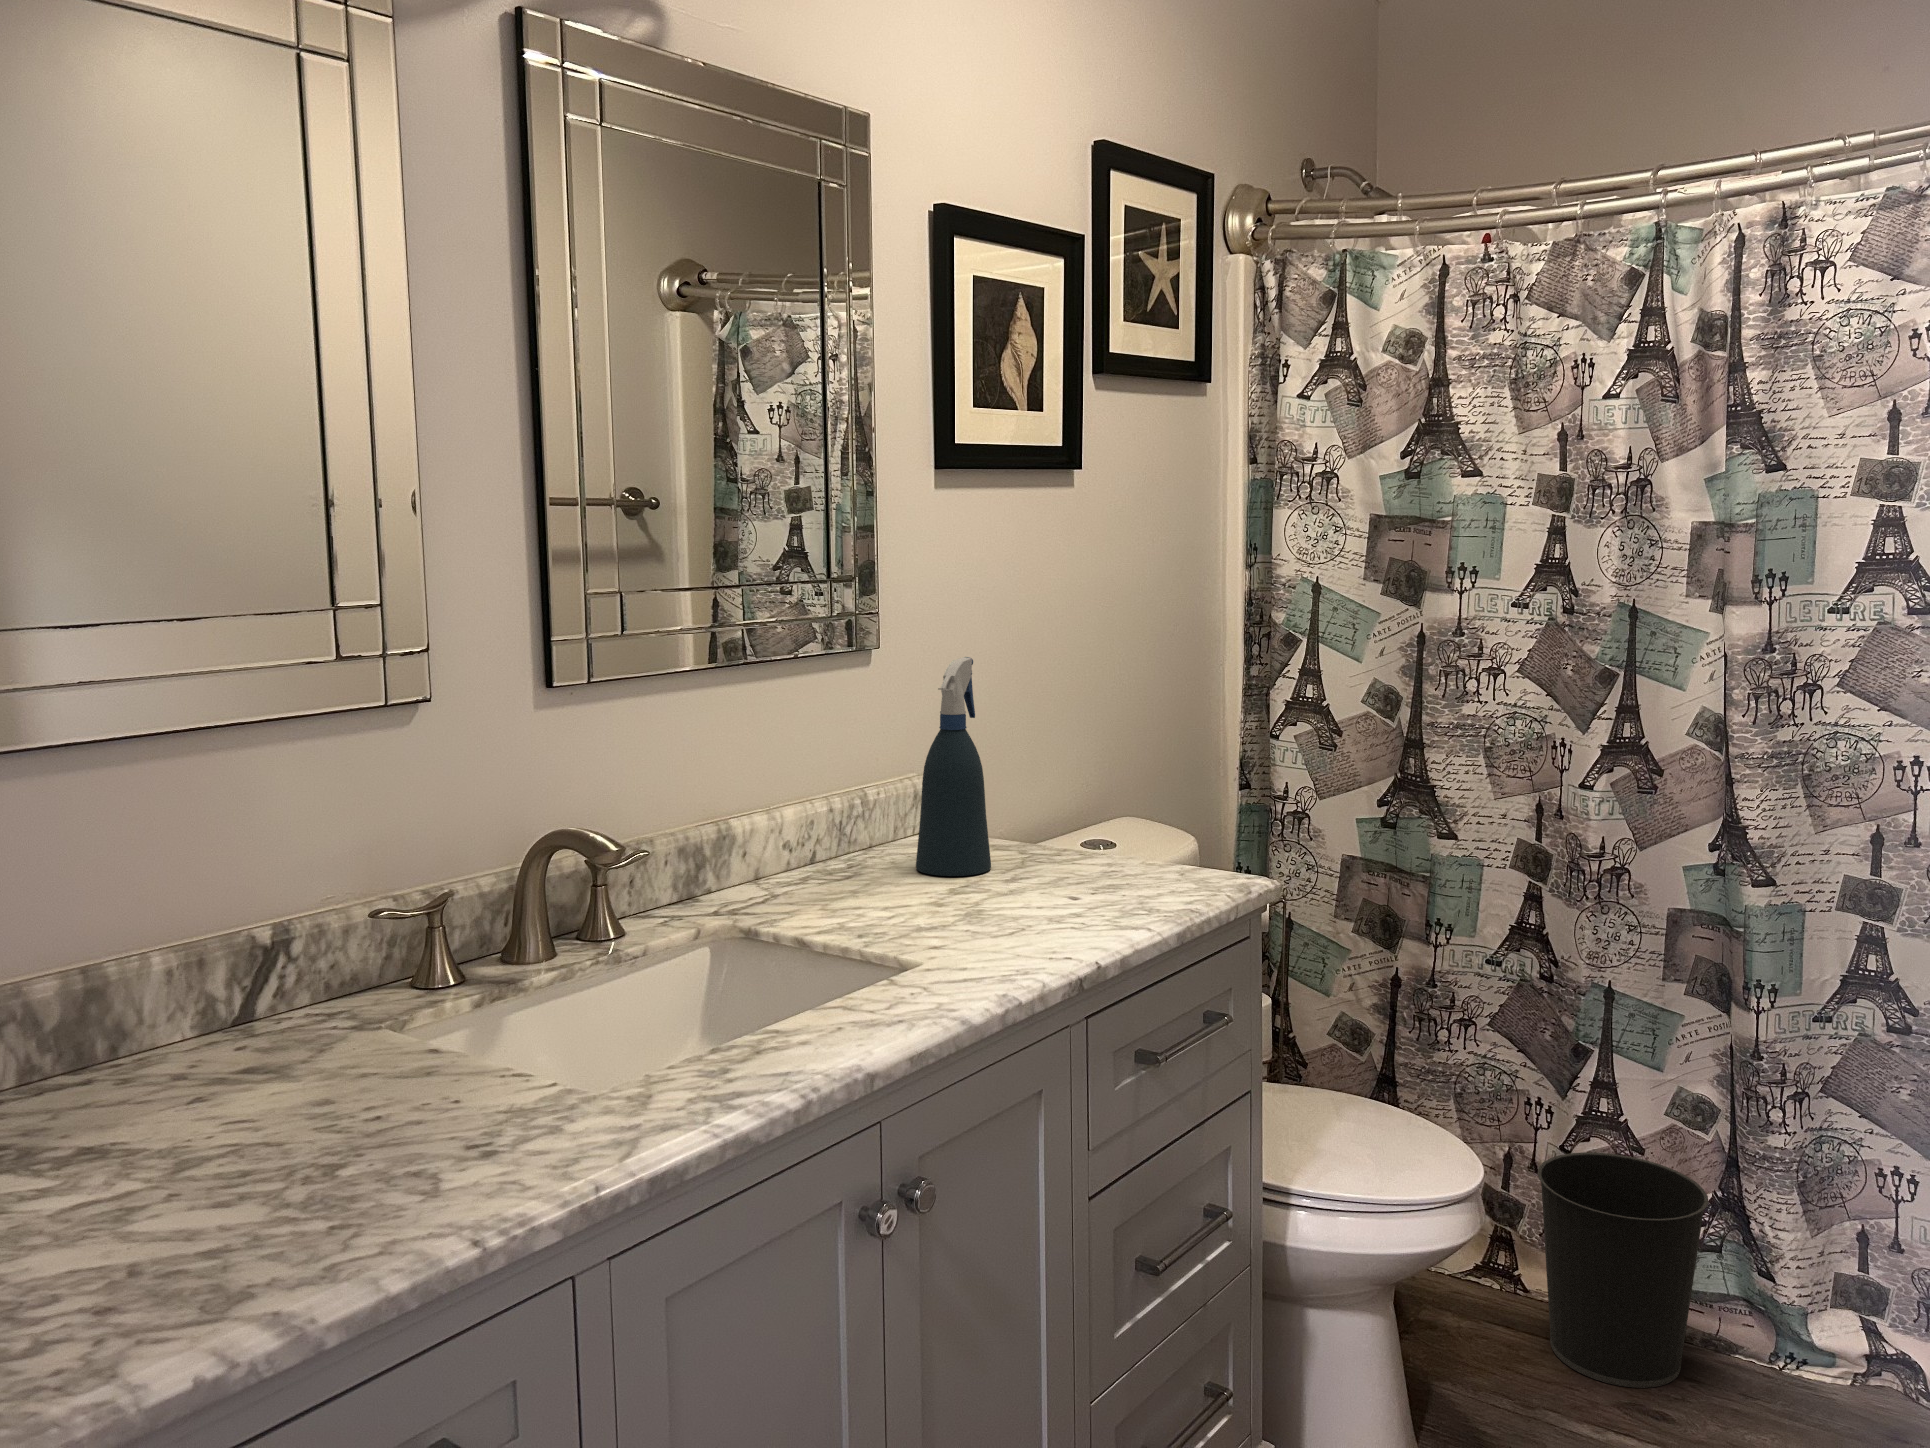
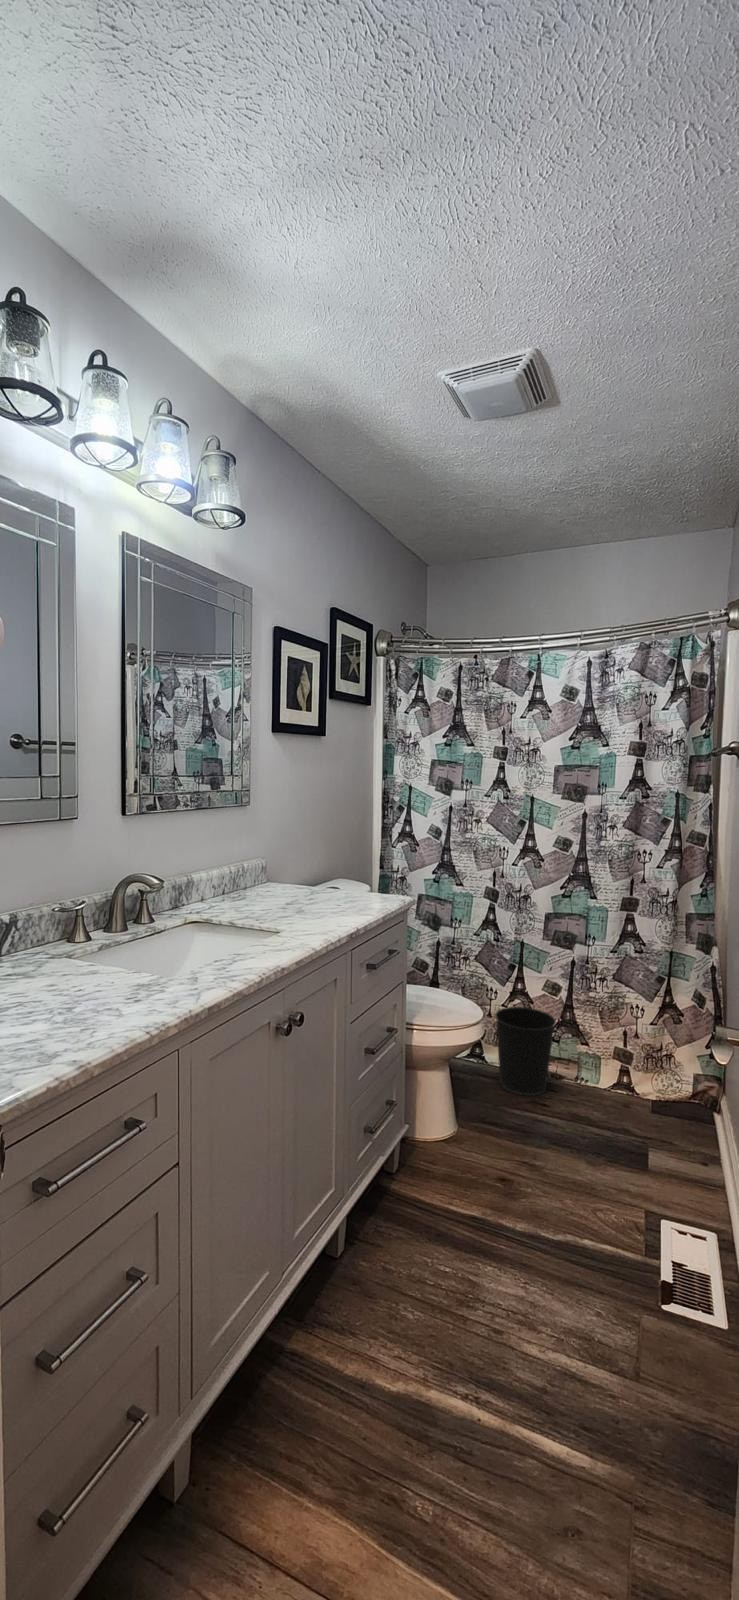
spray bottle: present [916,657,991,876] -> none [266,810,297,899]

